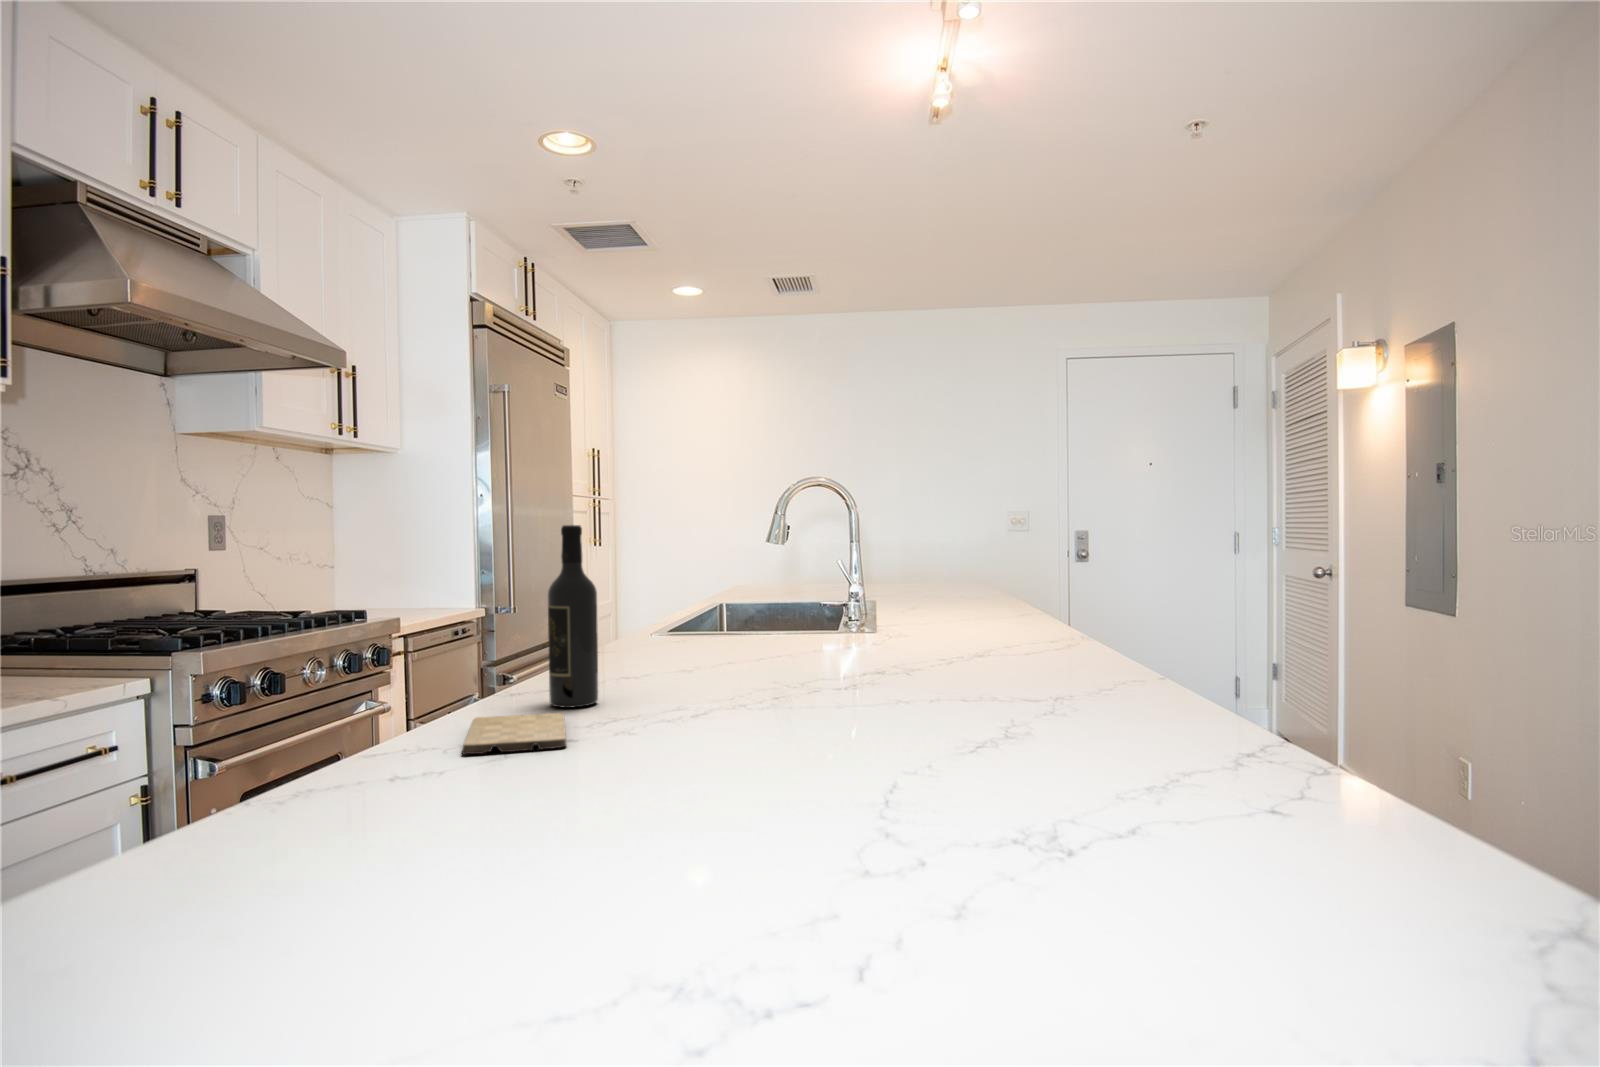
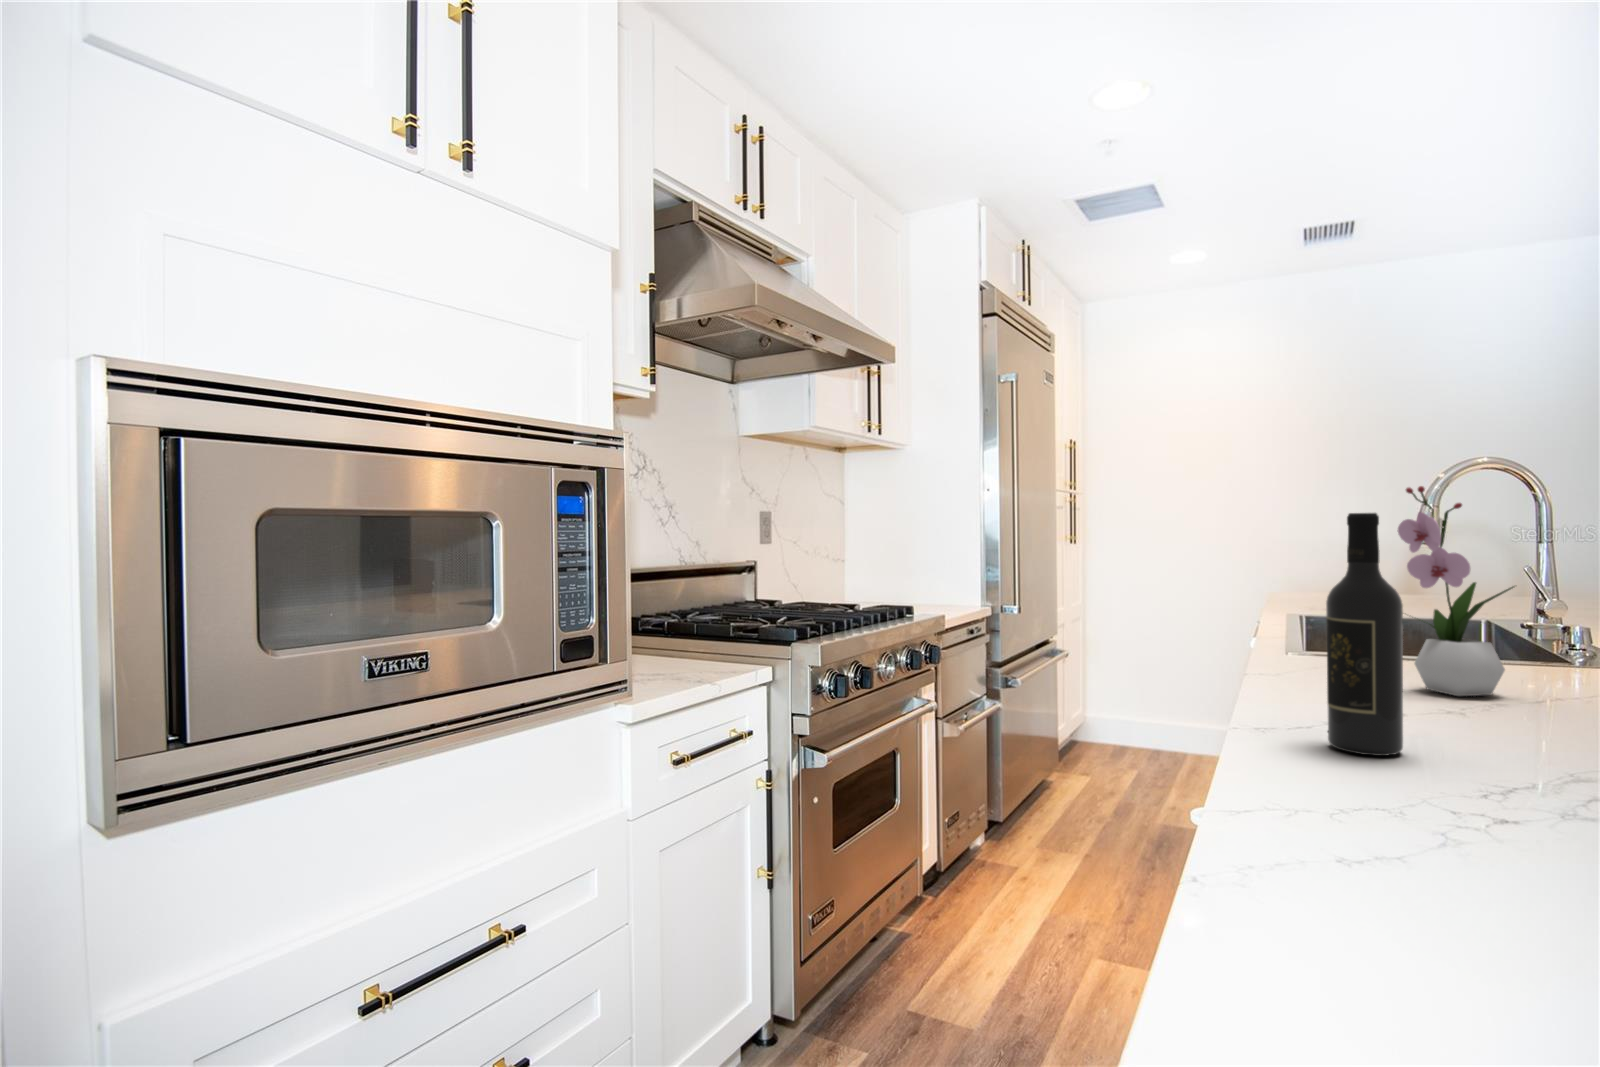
flower arrangement: none [687,502,760,663] -> present [1397,486,1514,696]
cutting board: present [462,713,567,755] -> none [1283,764,1515,834]

